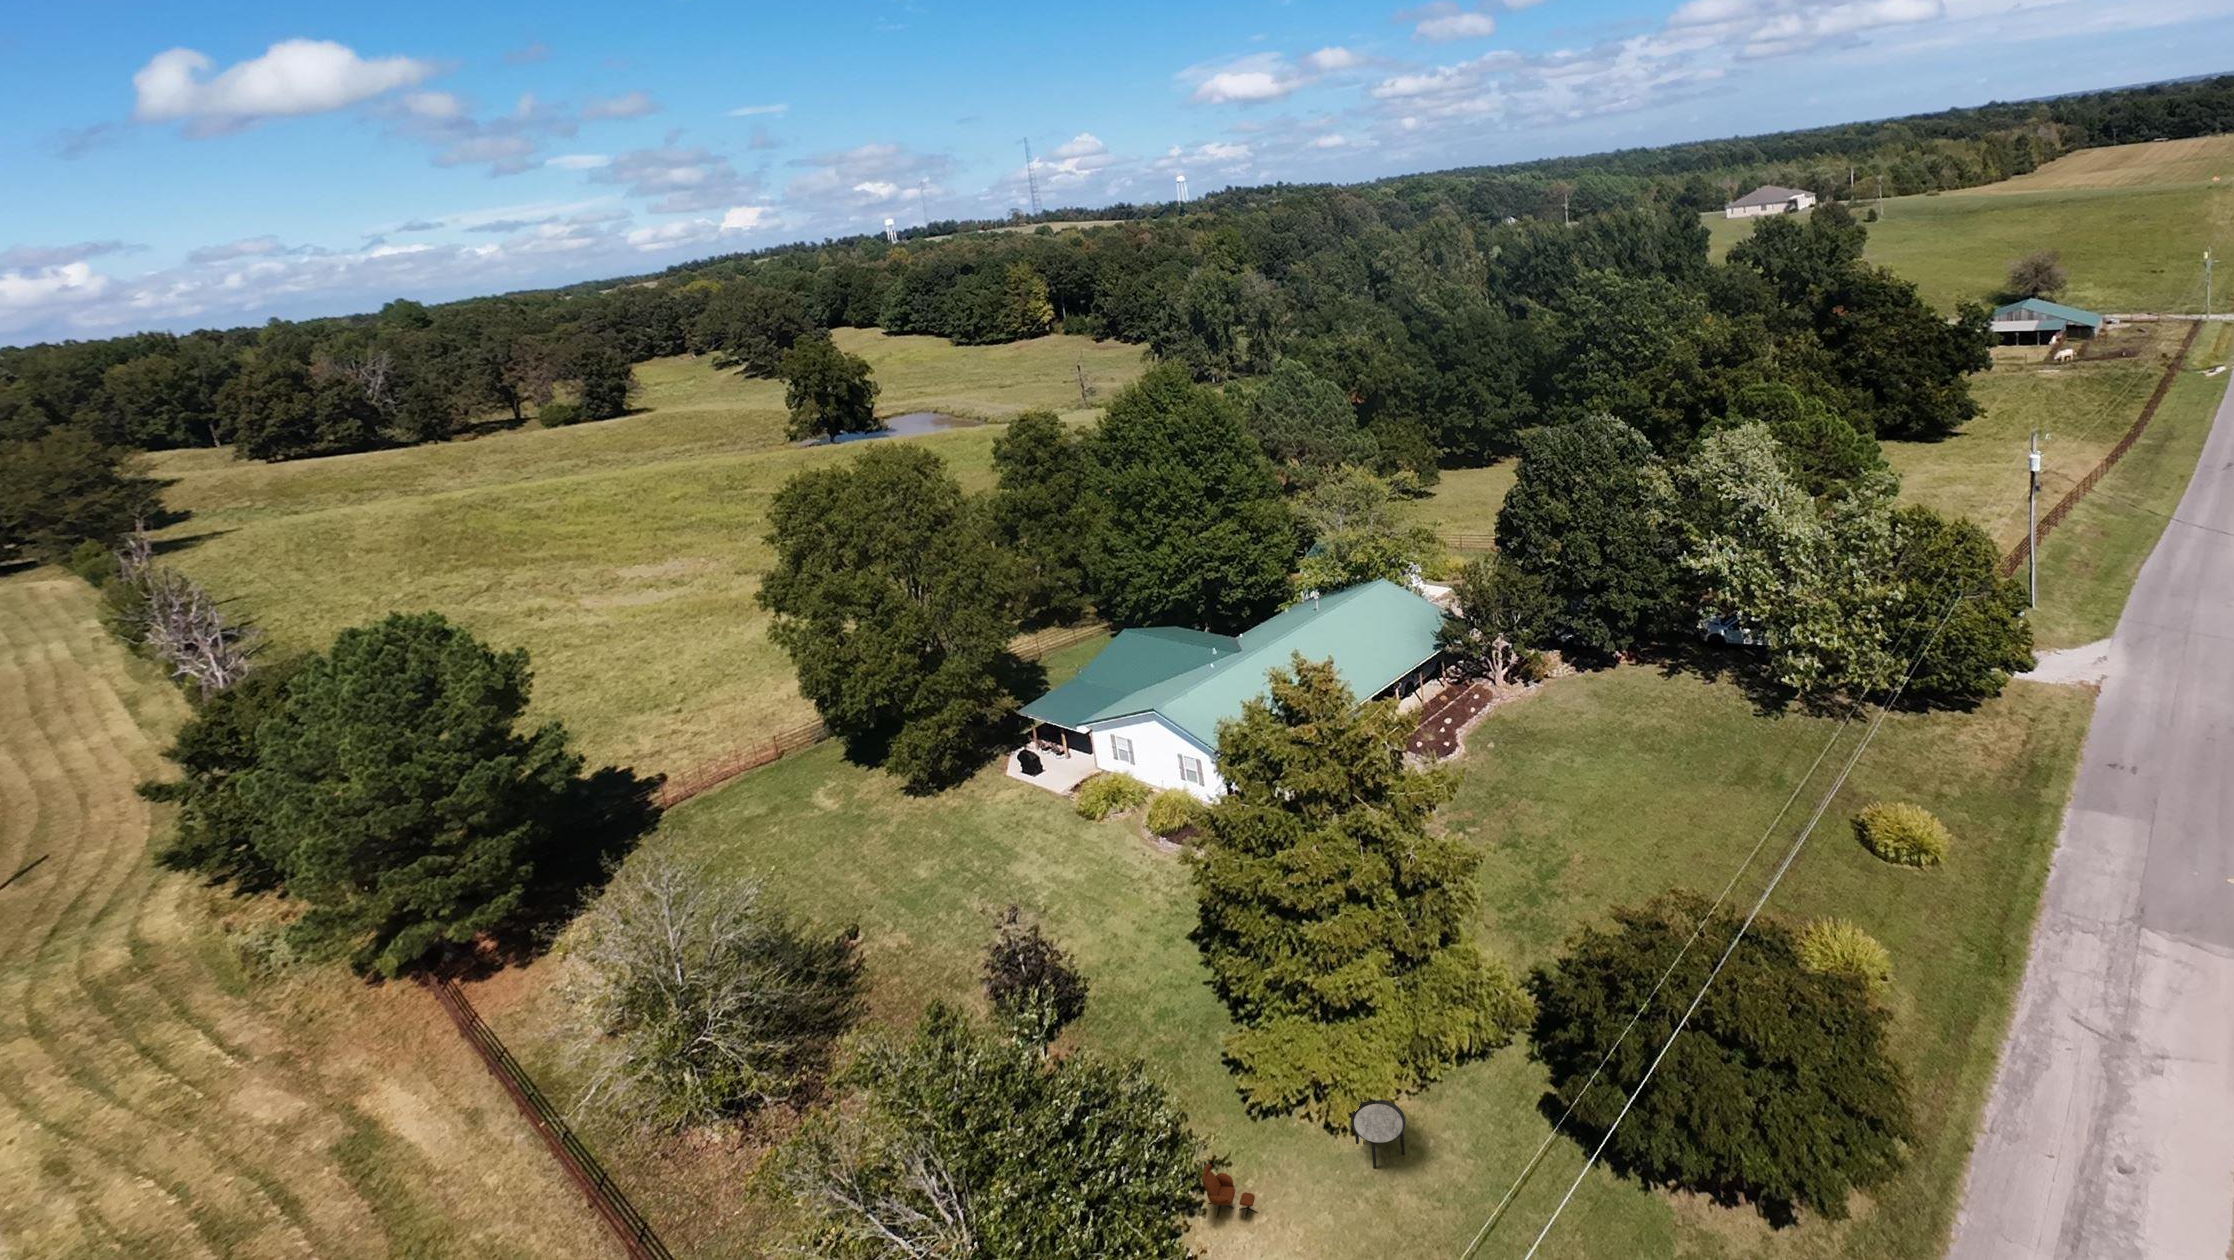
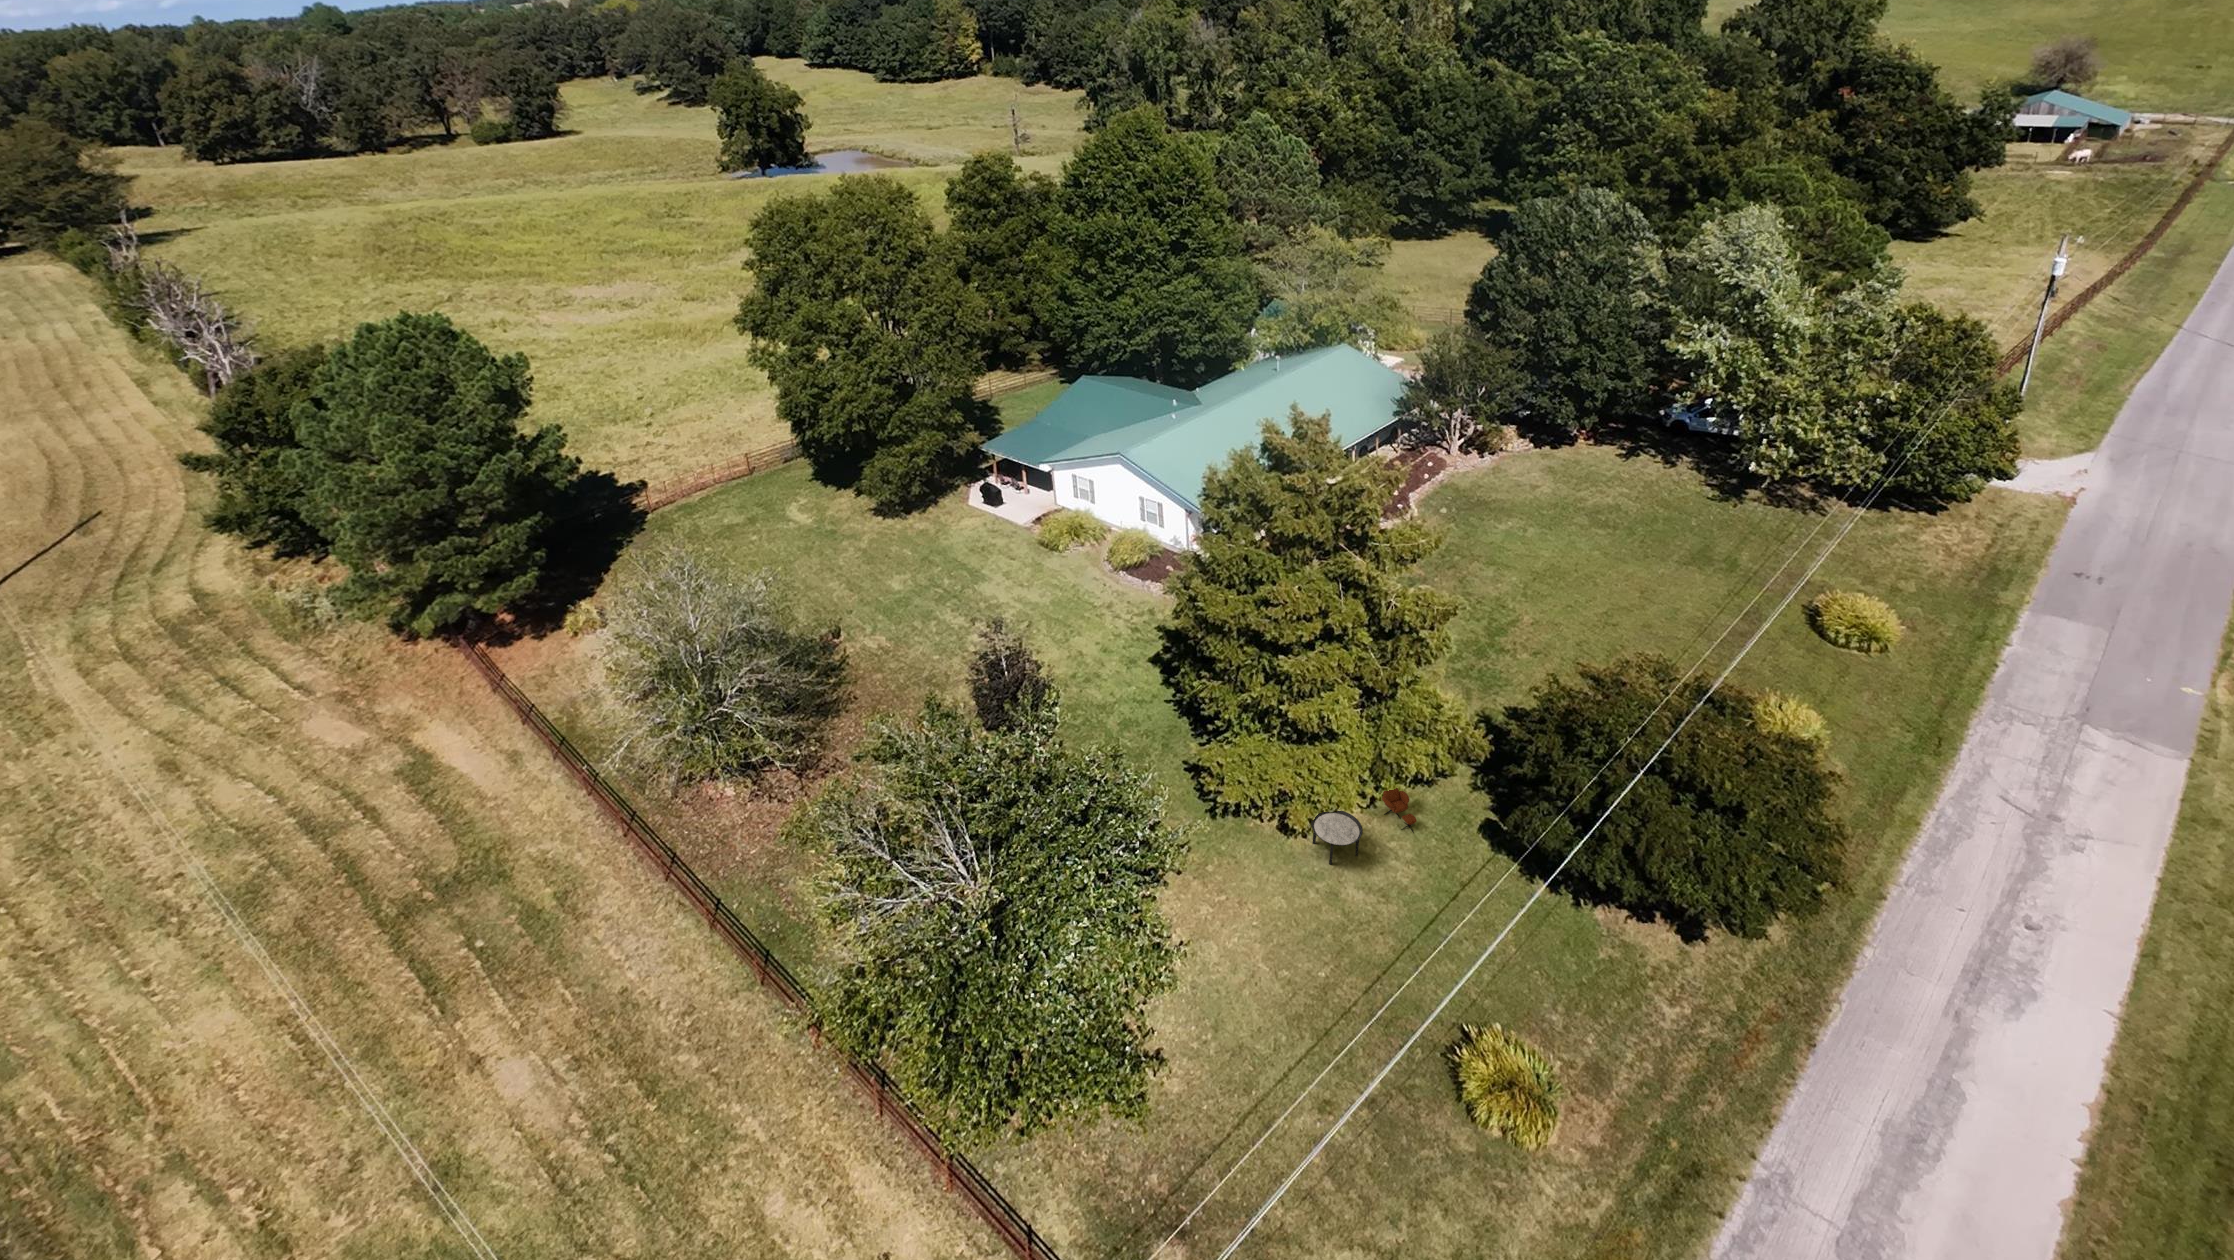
lounge chair: present [1202,1164,1258,1218] -> present [1382,788,1417,831]

